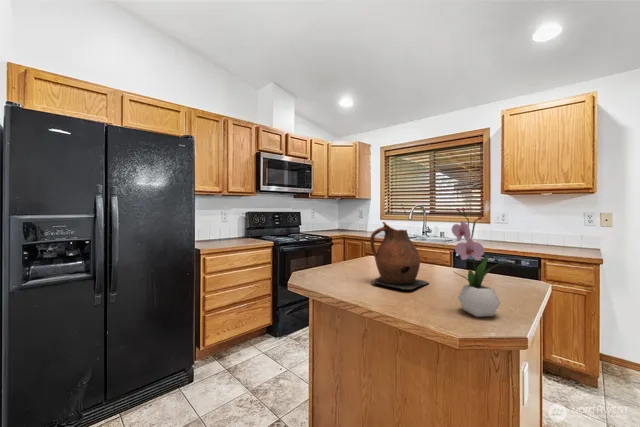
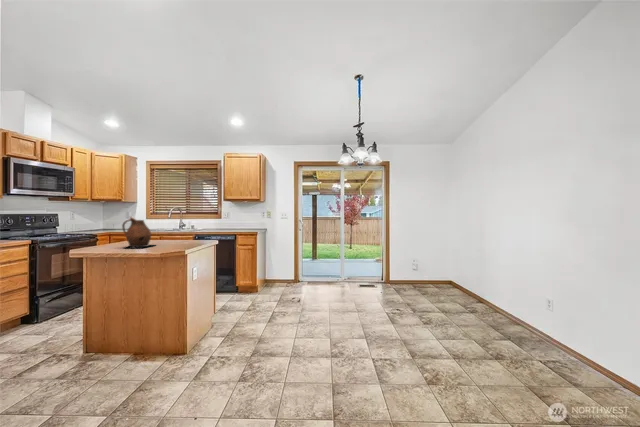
flower arrangement: present [452,208,505,317] -> none [158,209,179,250]

